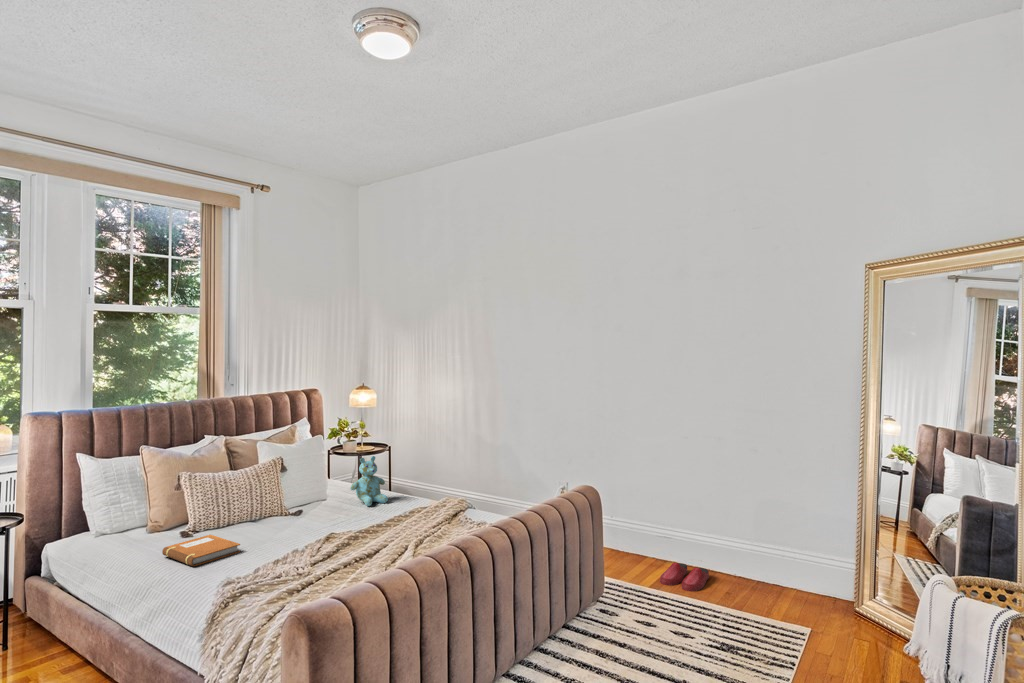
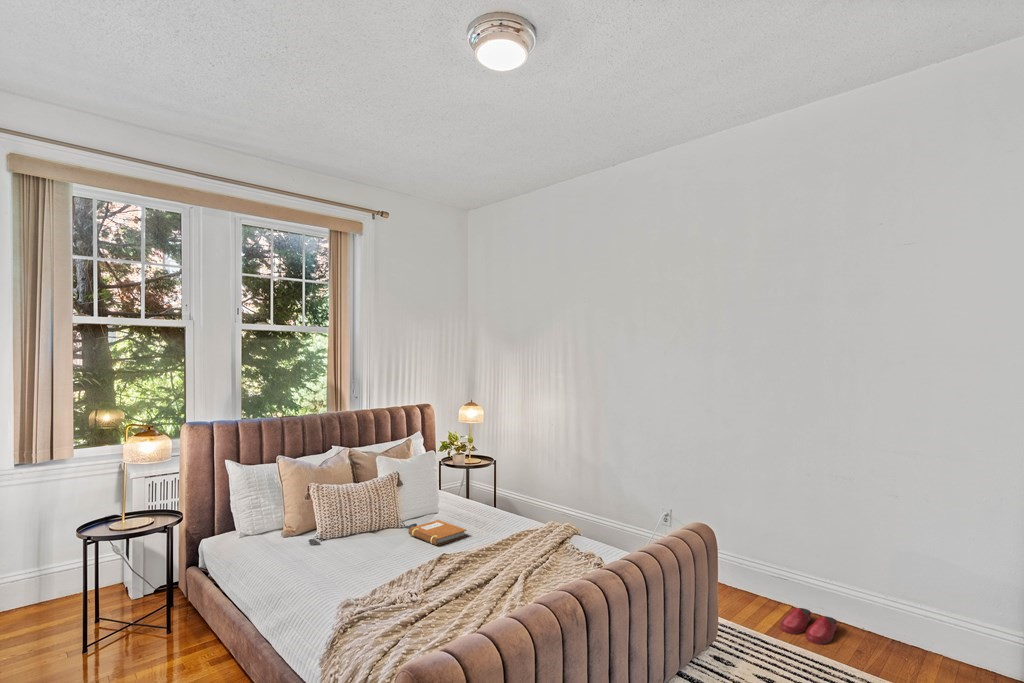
stuffed bear: present [350,456,388,506] -> none [460,475,495,524]
notebook: present [162,535,240,566] -> present [408,520,466,546]

